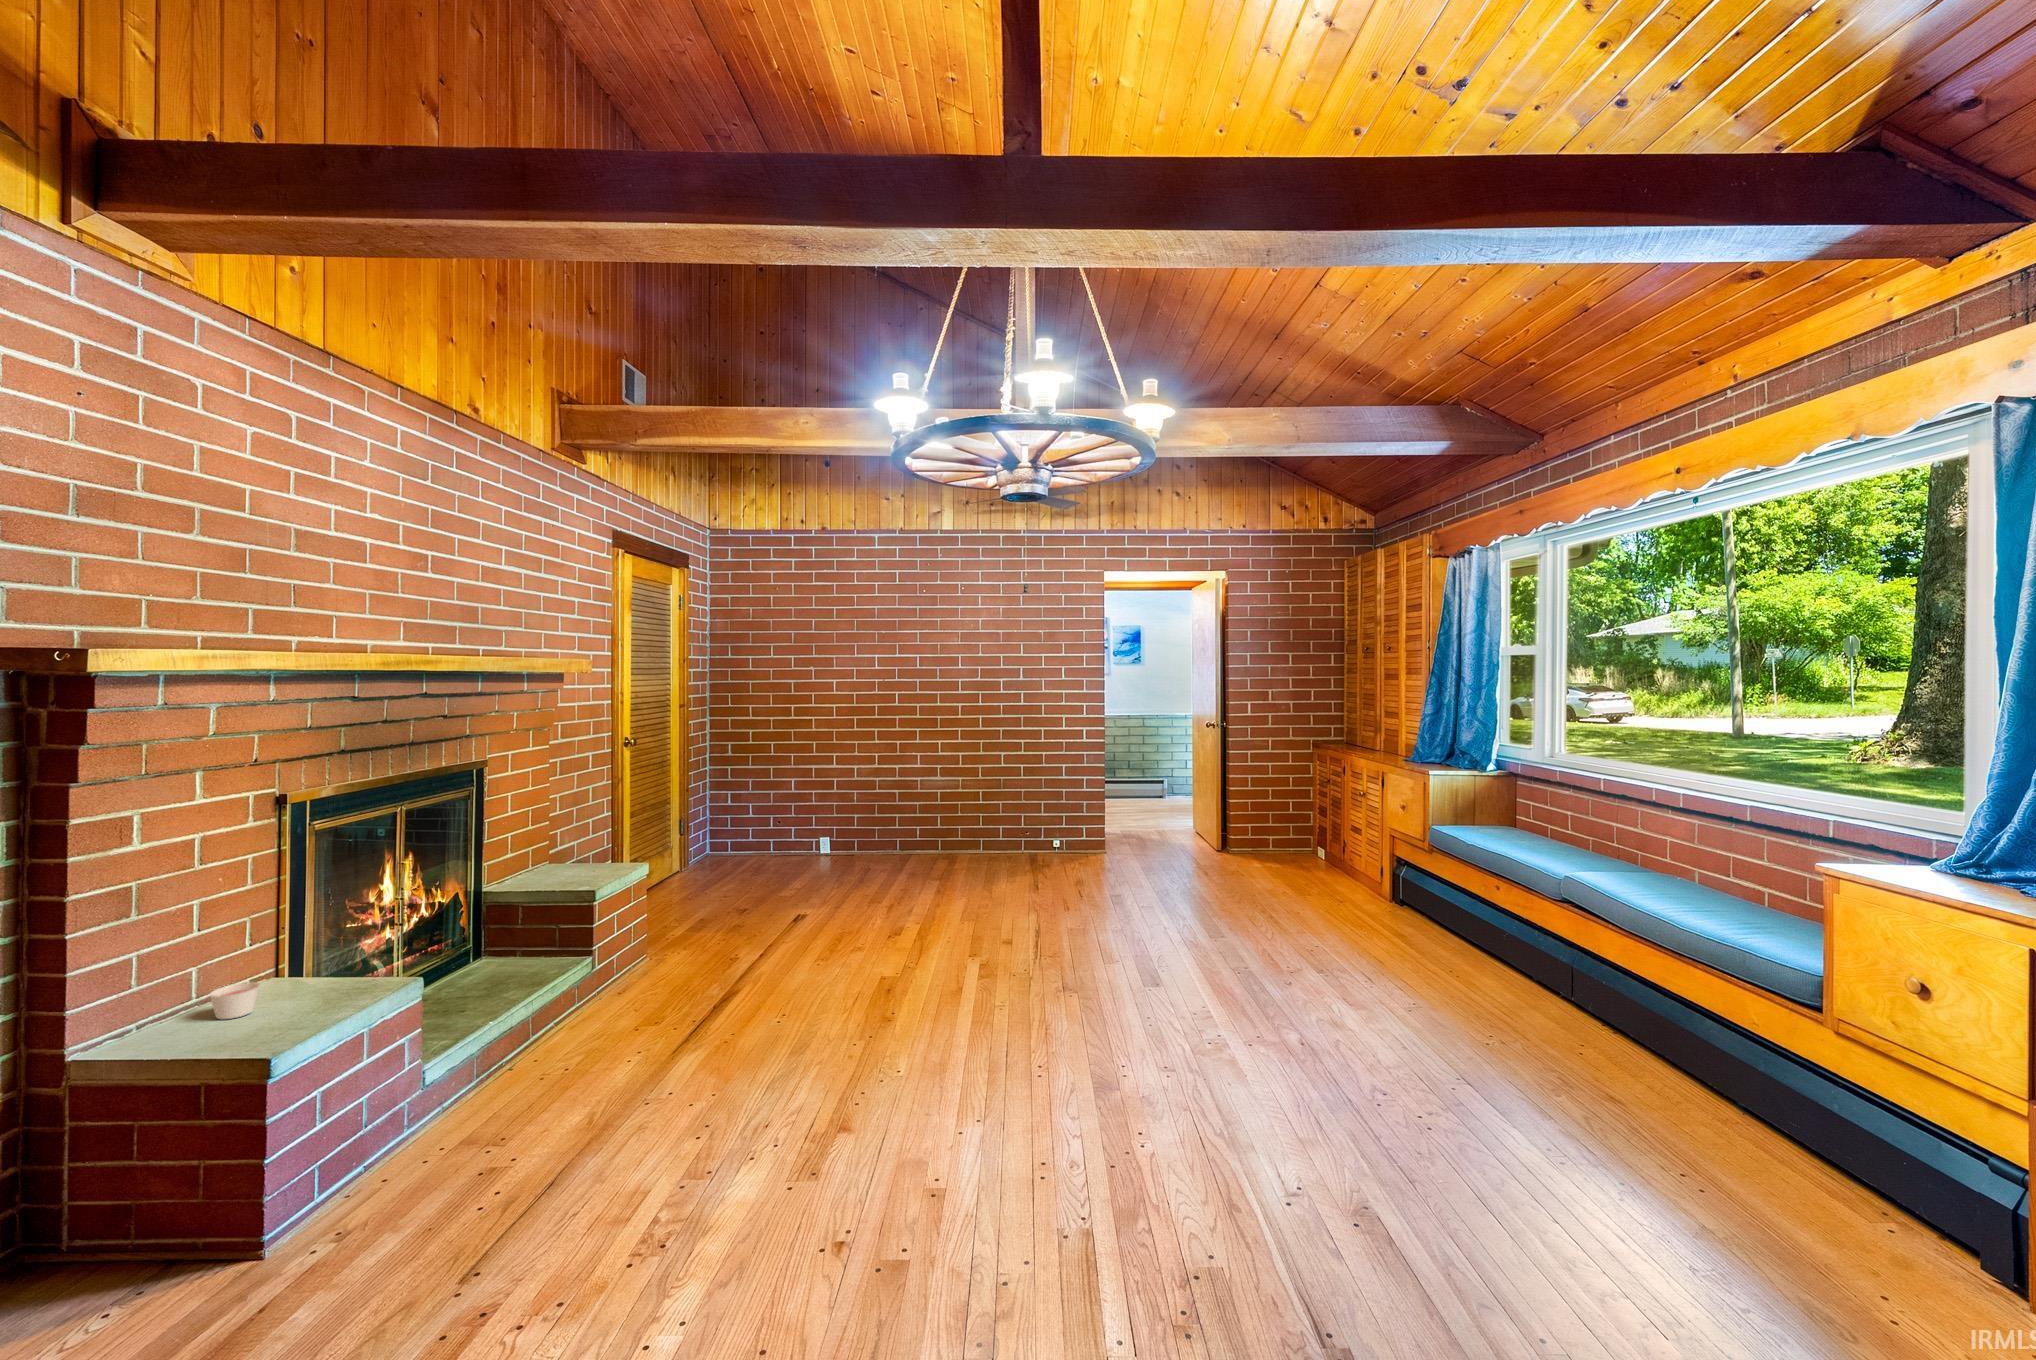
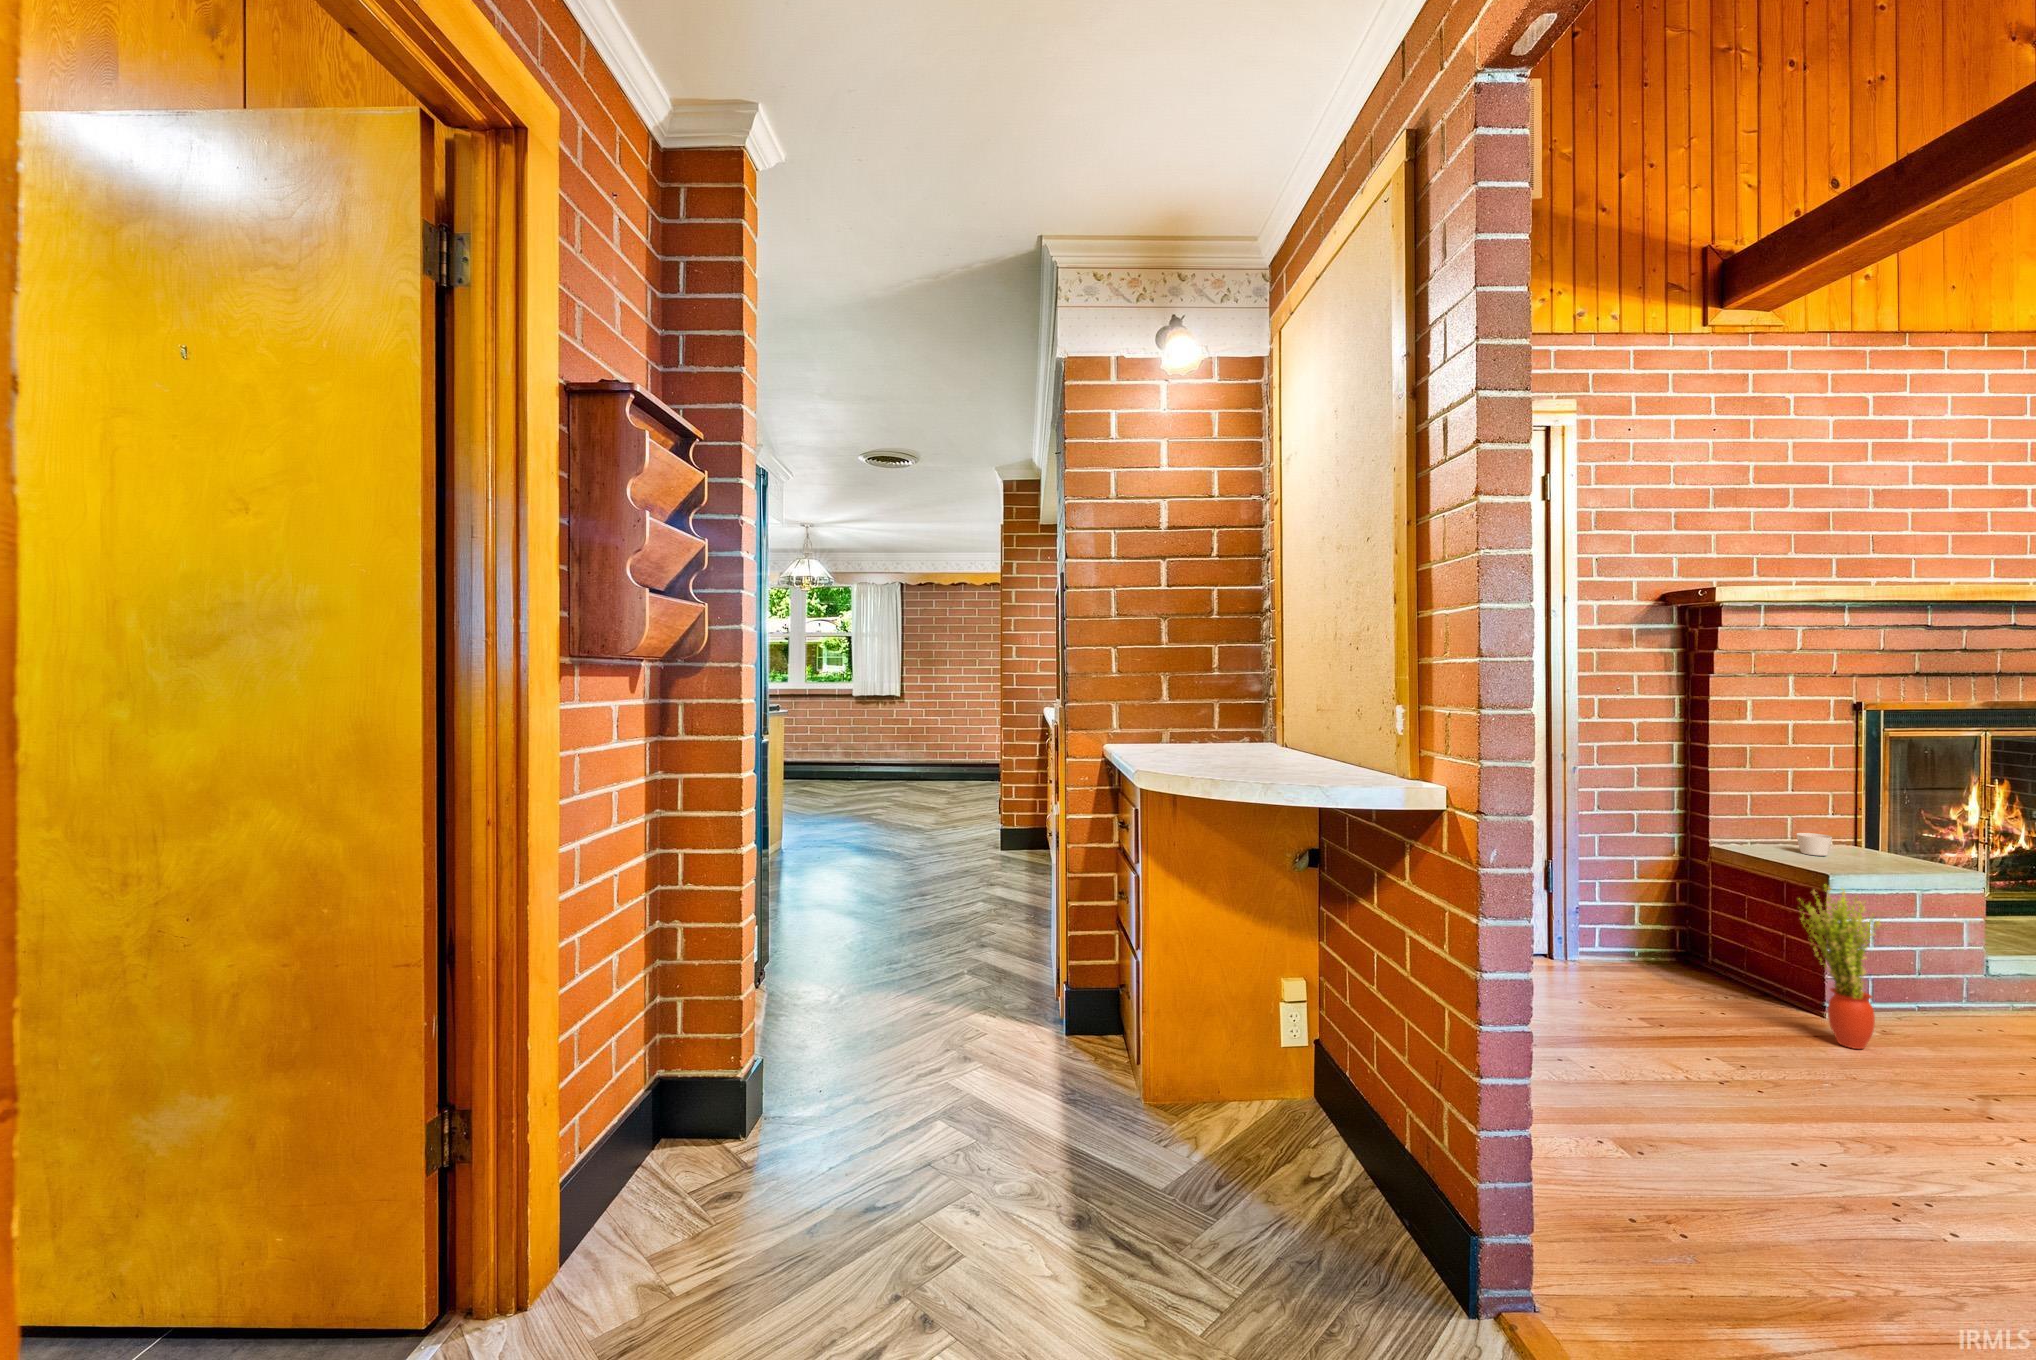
potted plant: none [235,1076,350,1298] -> present [1801,885,1880,1049]

